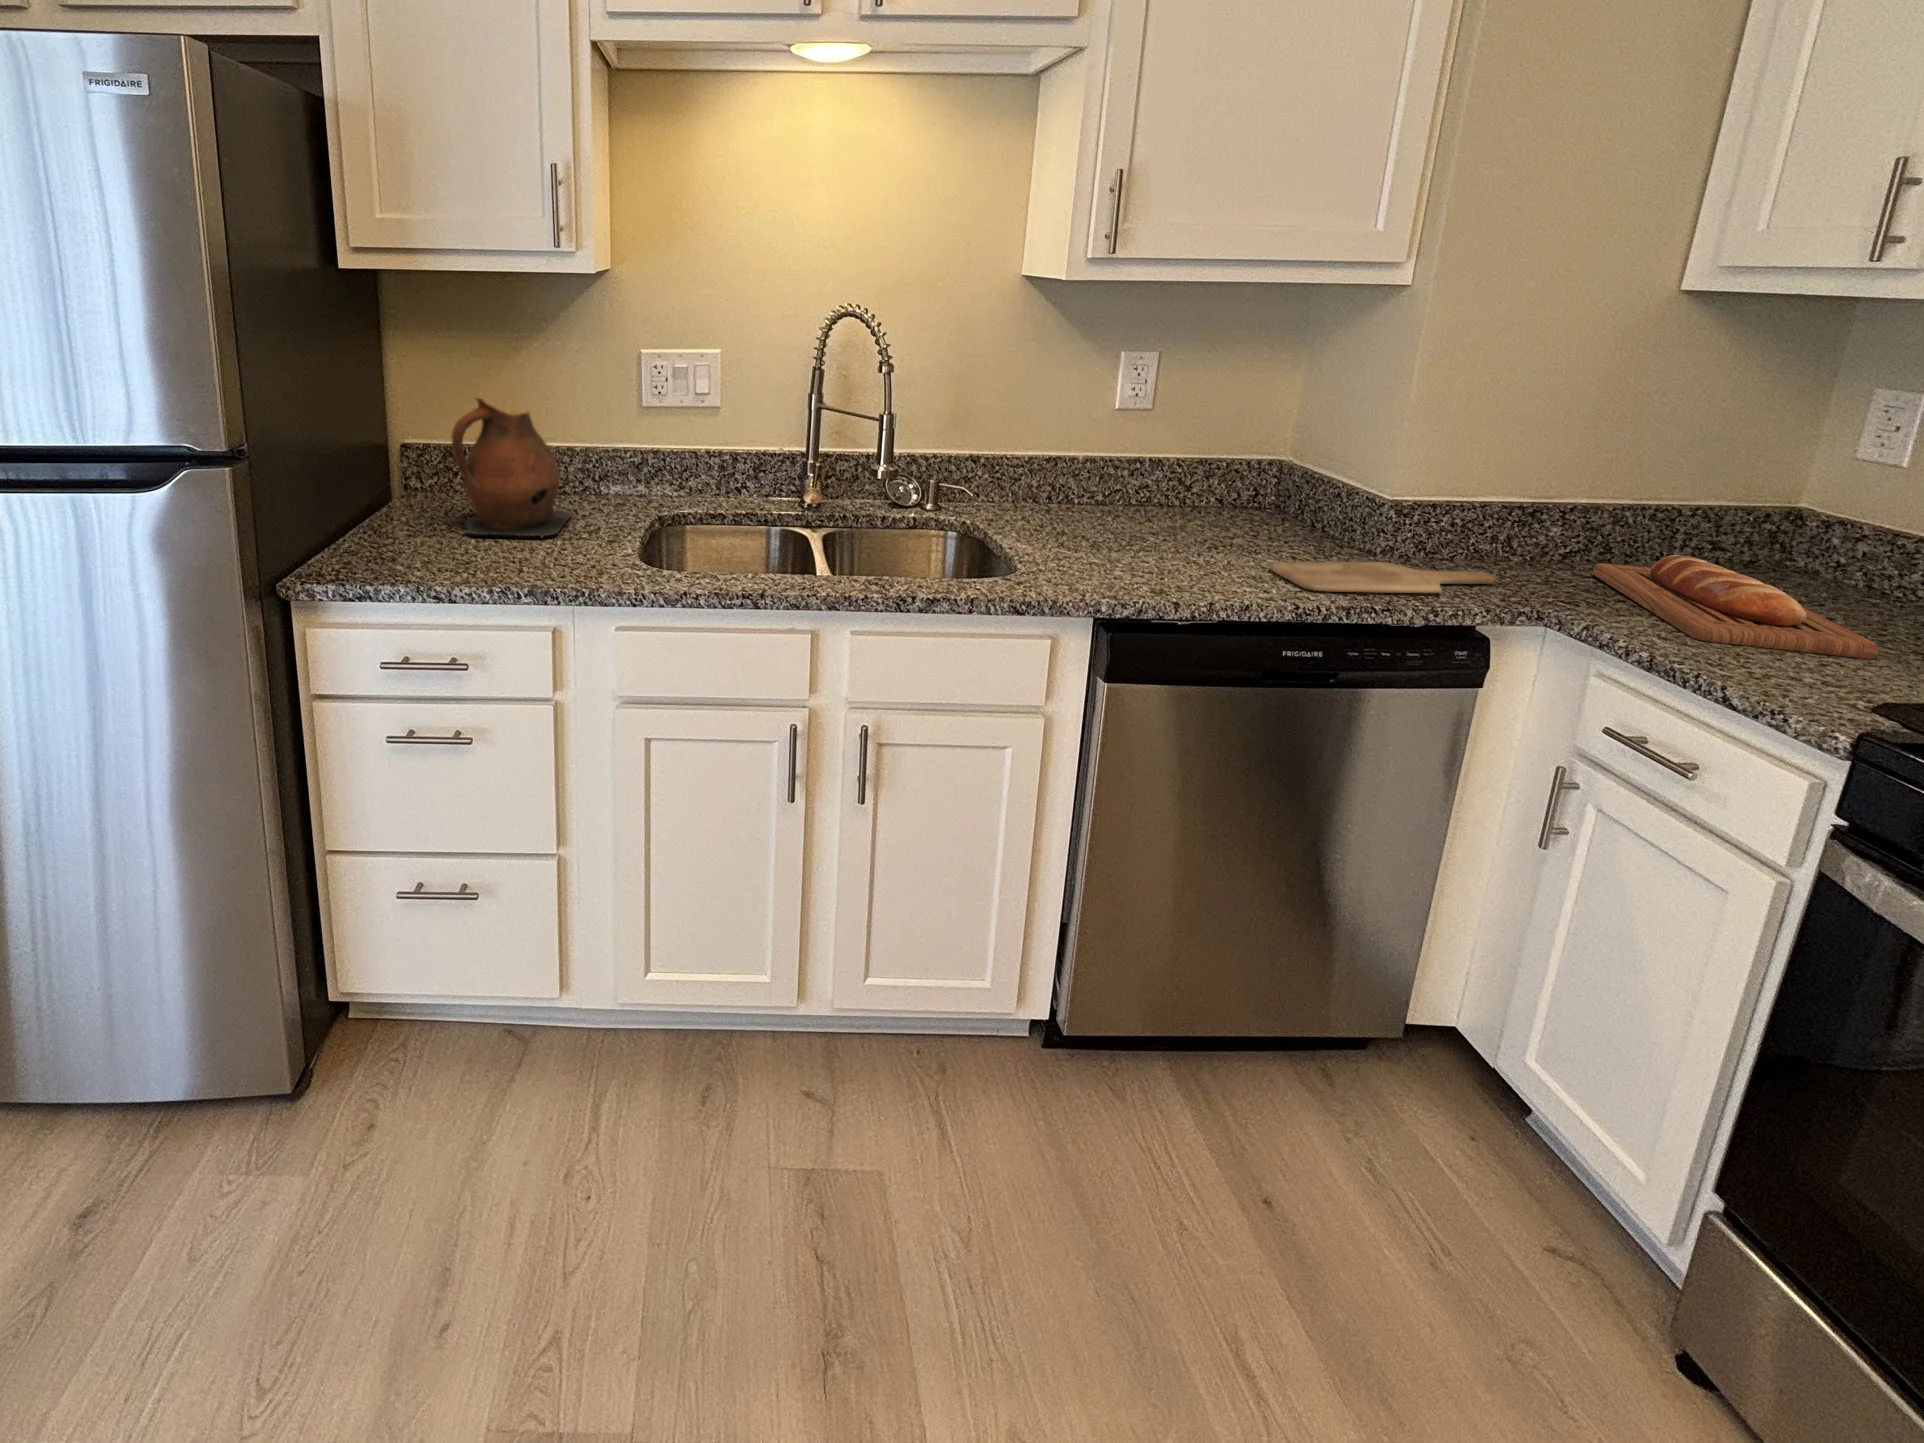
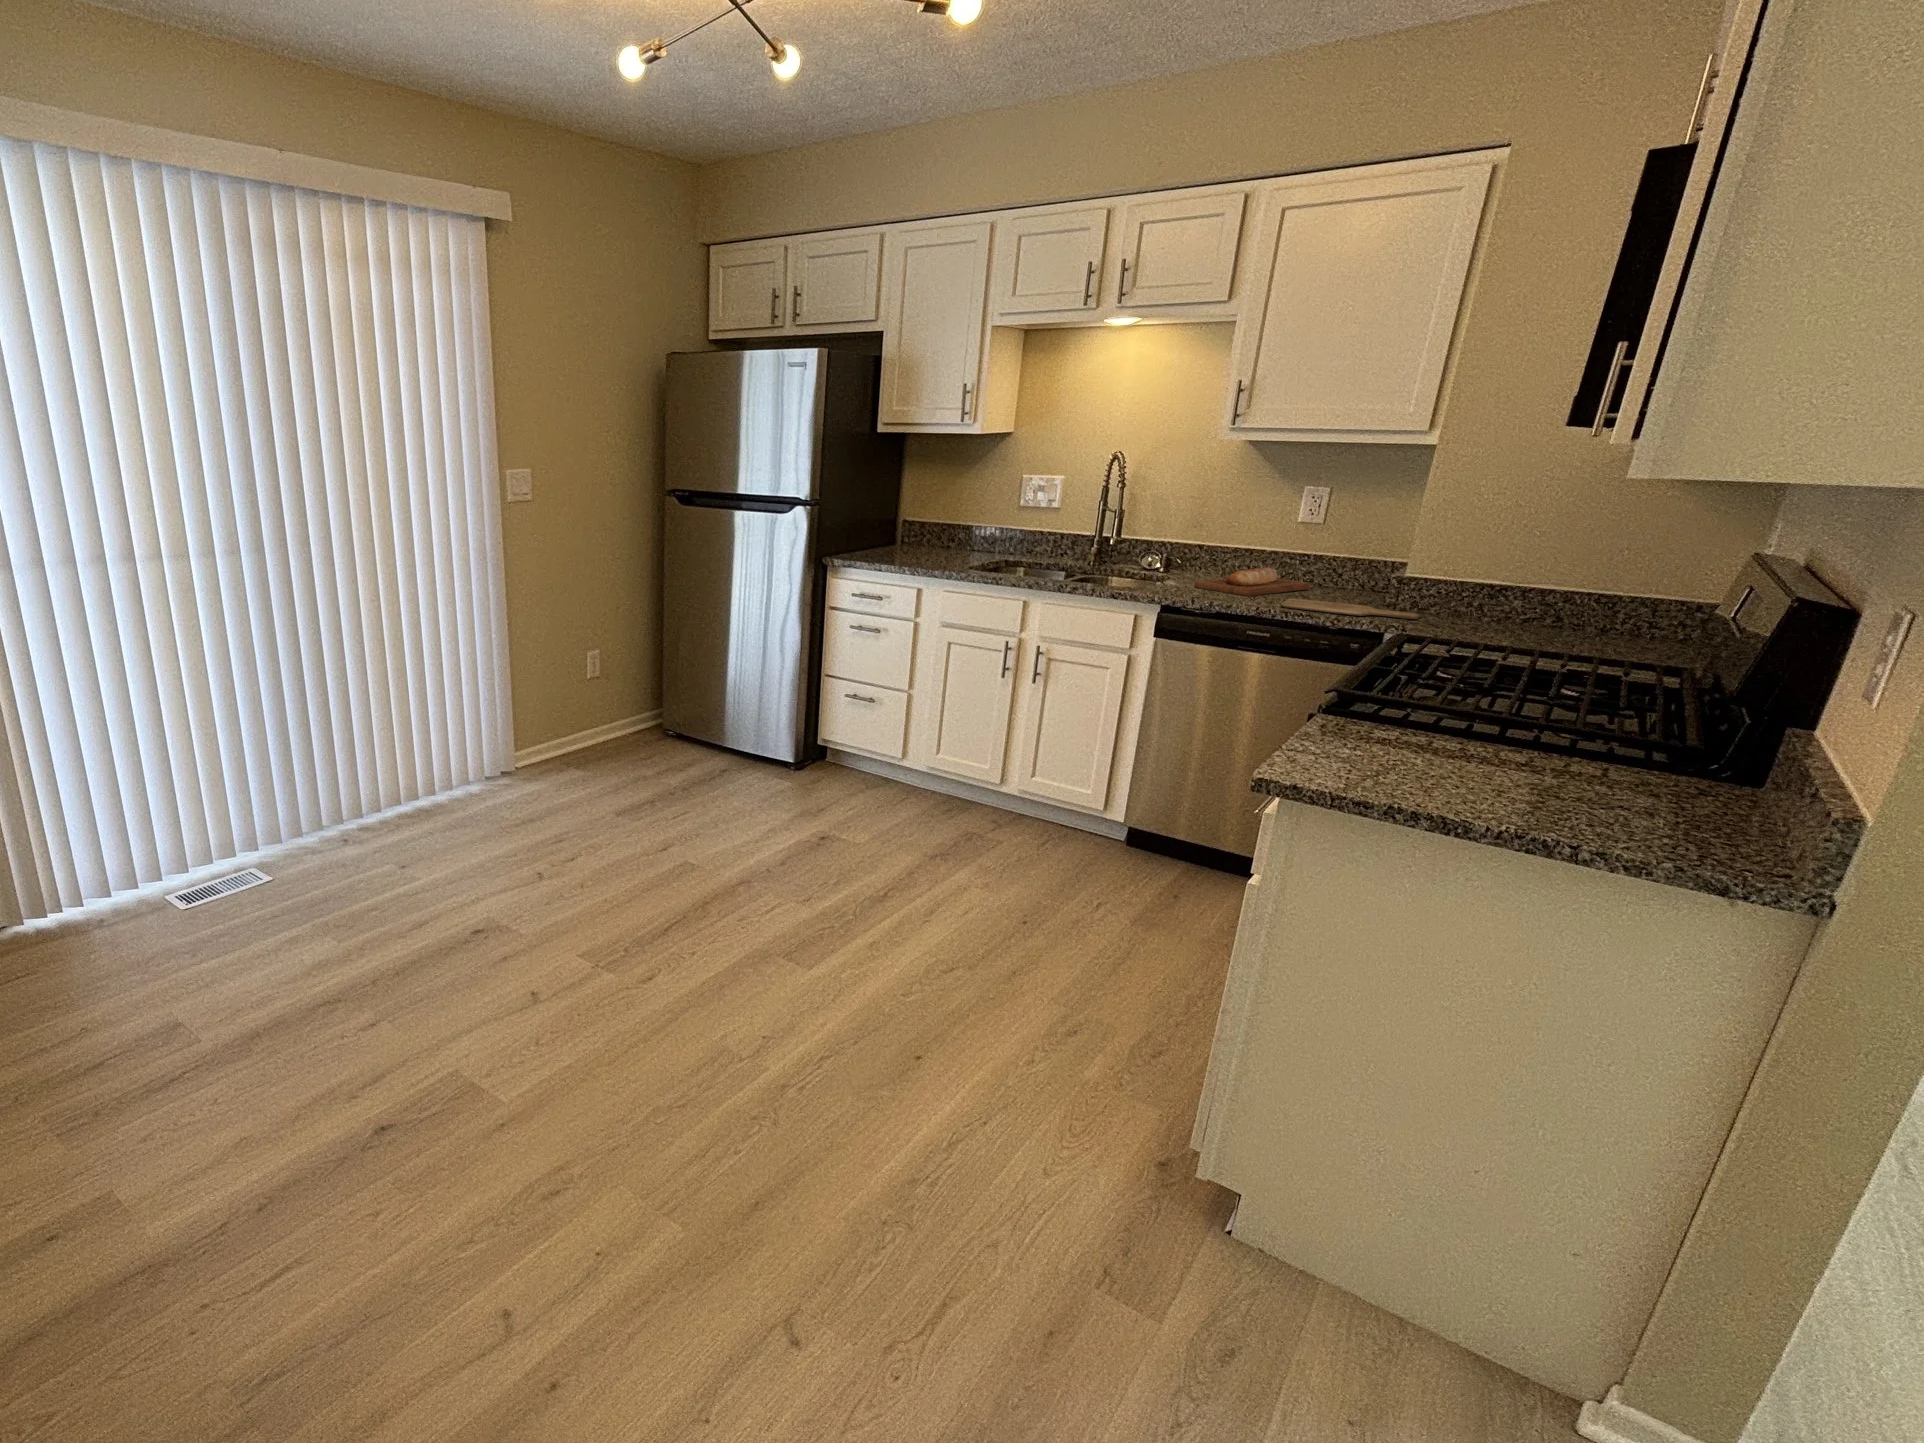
ceramic pitcher: present [452,396,573,538] -> none [908,492,966,558]
bread loaf: present [1593,555,1879,659] -> present [1194,567,1310,596]

